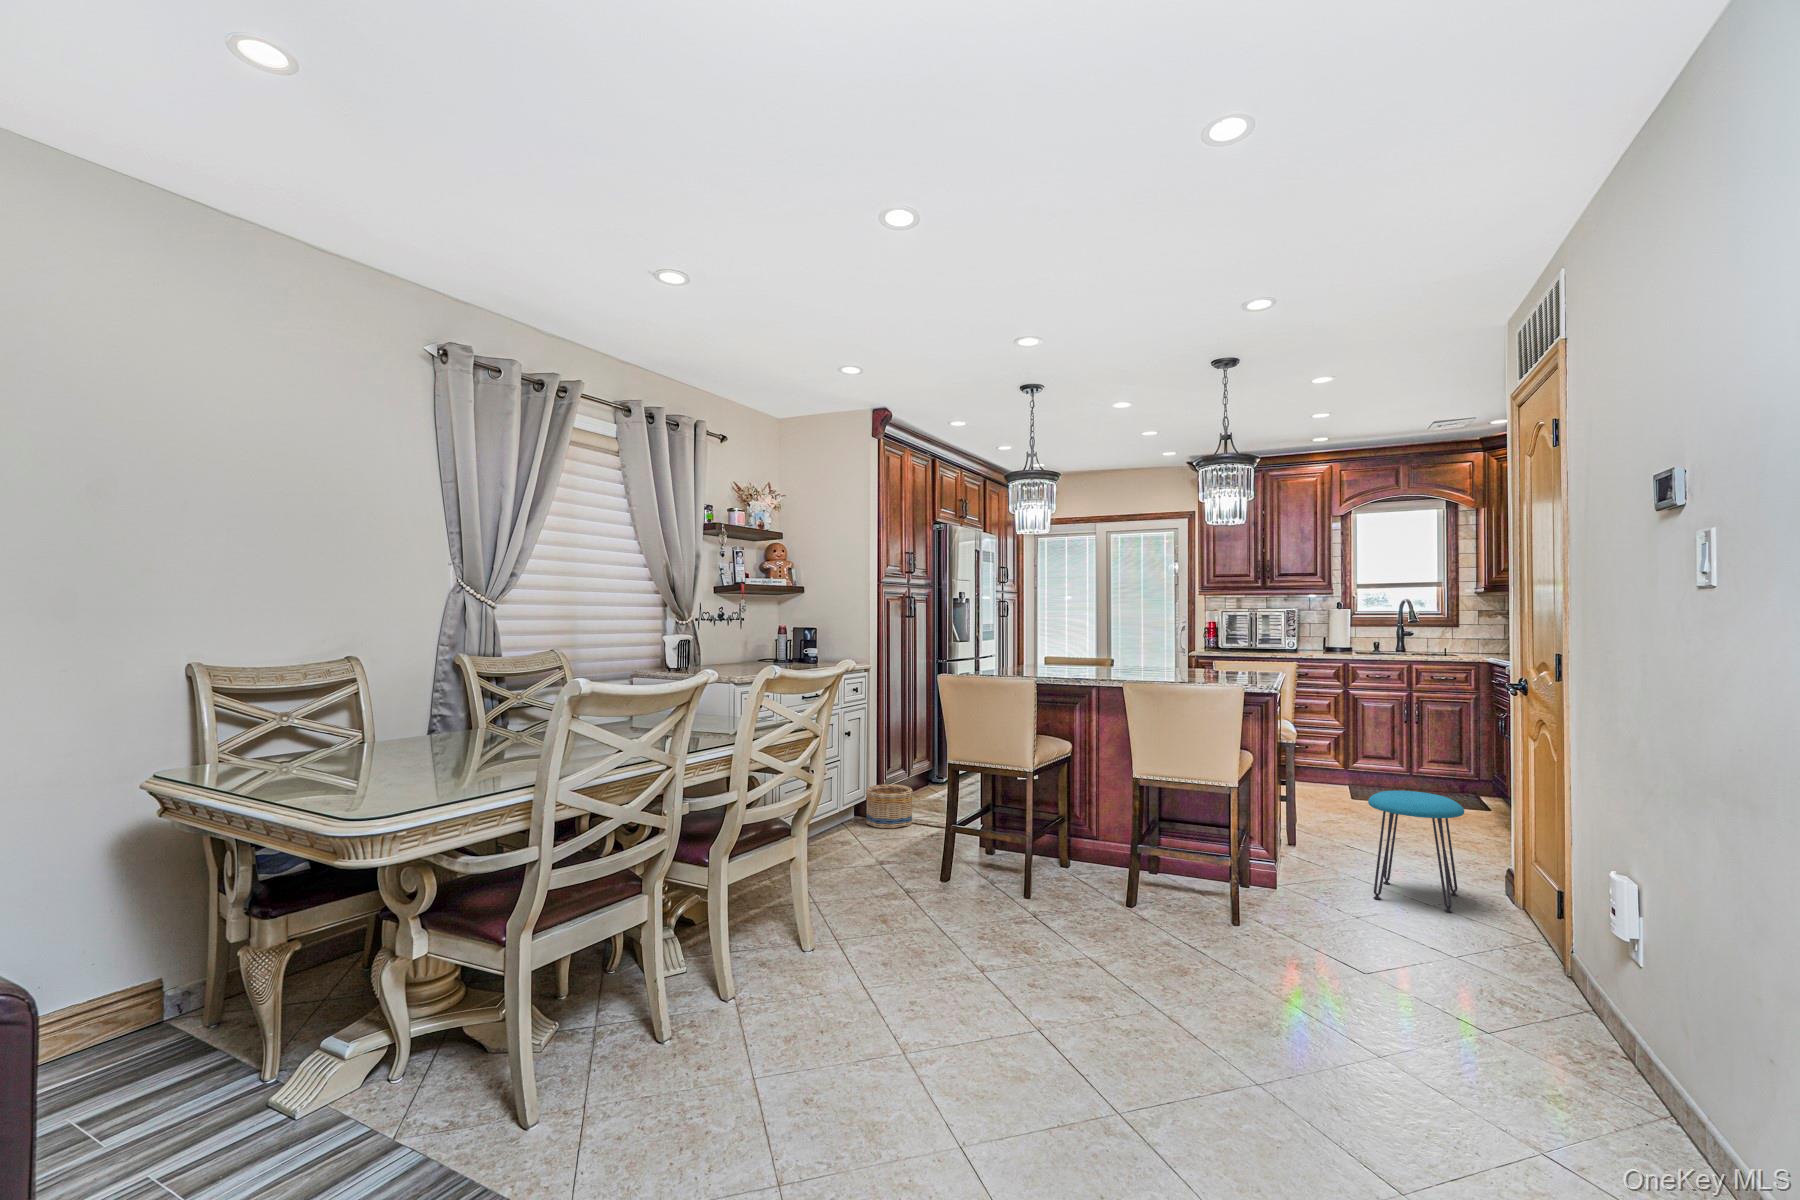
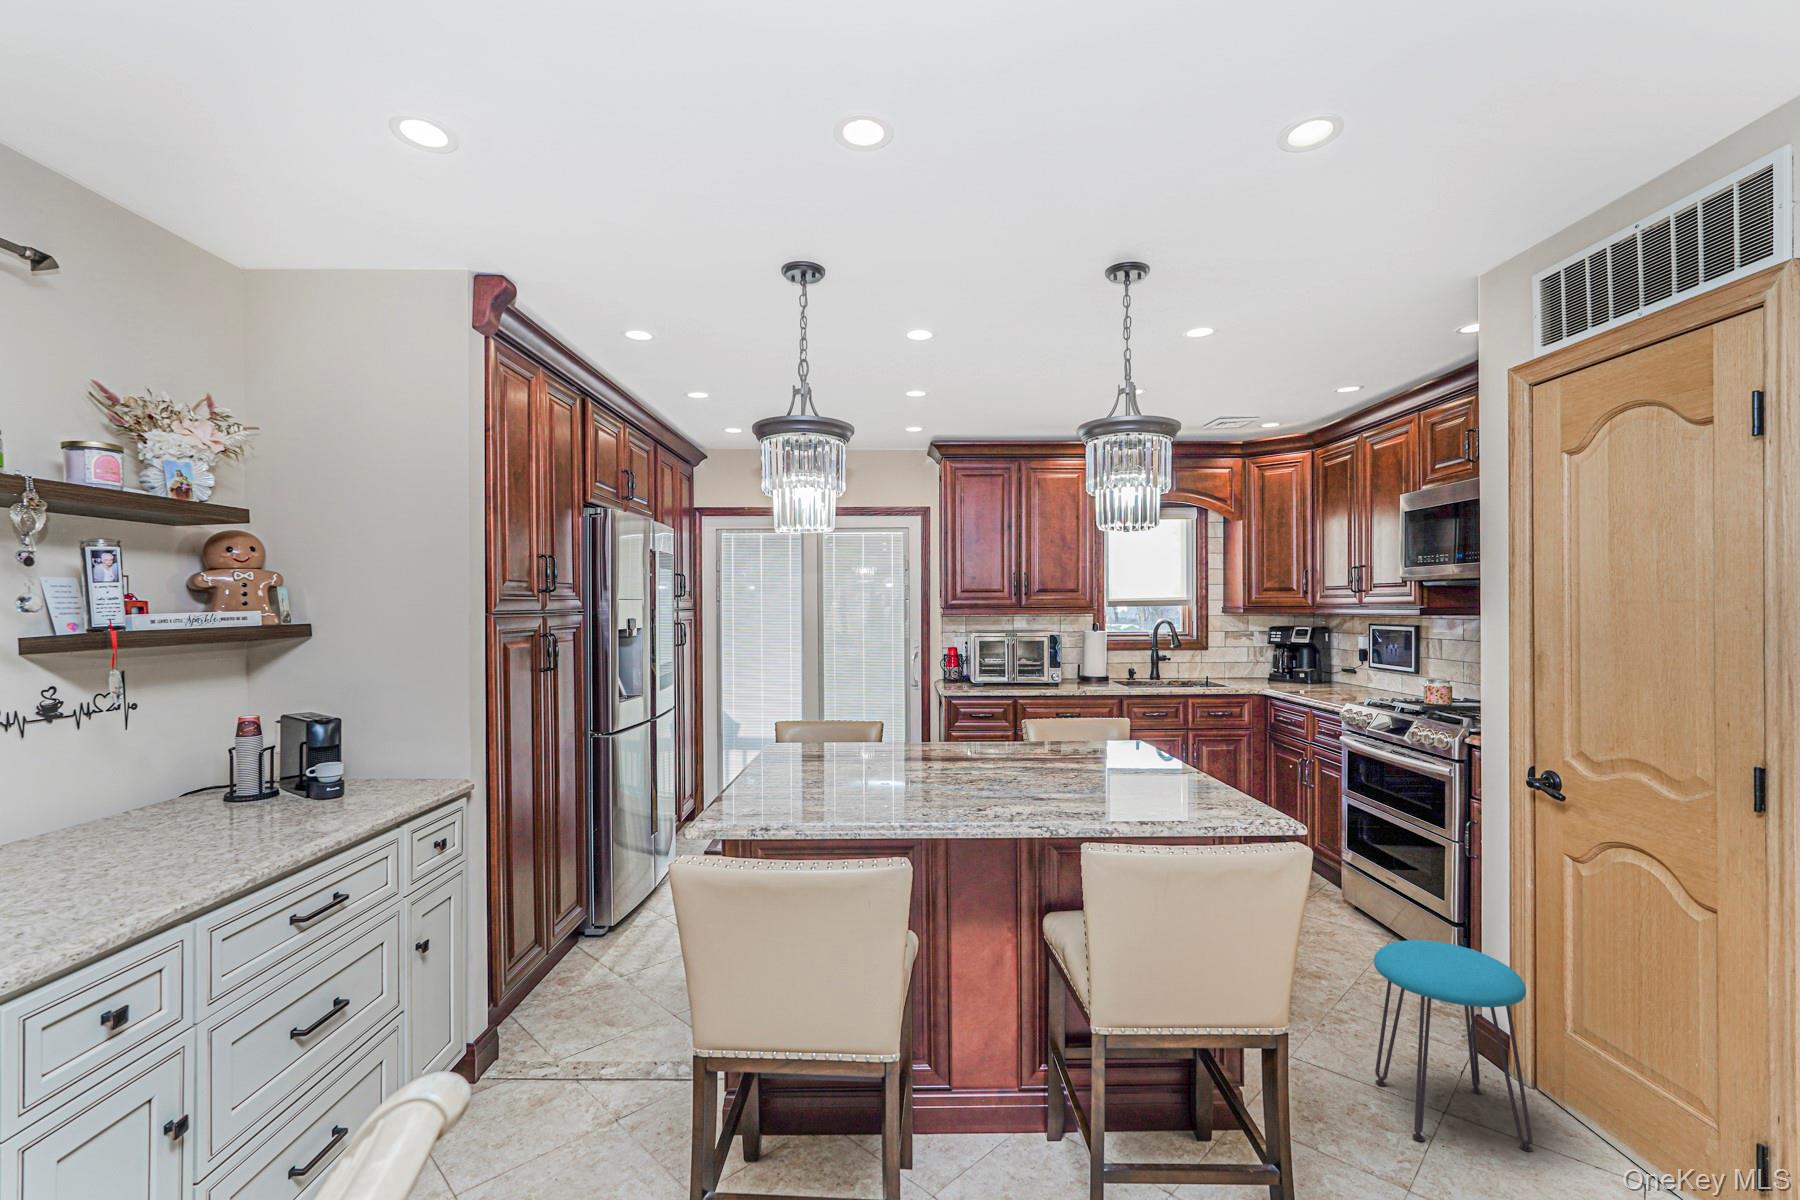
basket: present [866,784,913,828] -> none [464,1012,570,1131]

